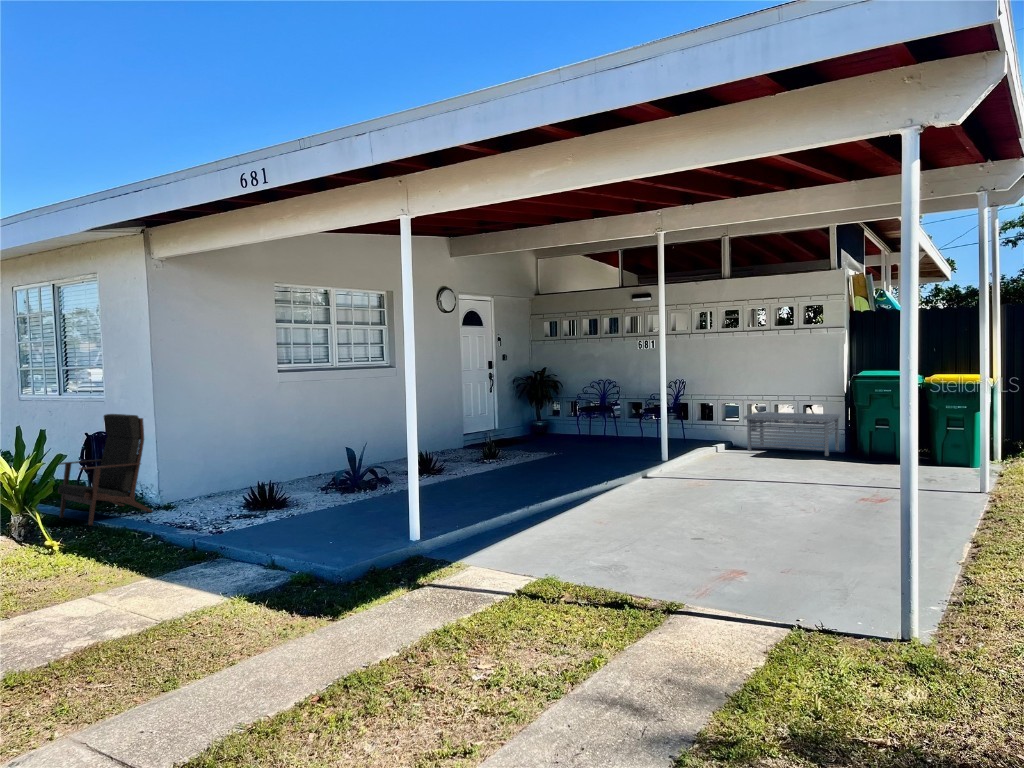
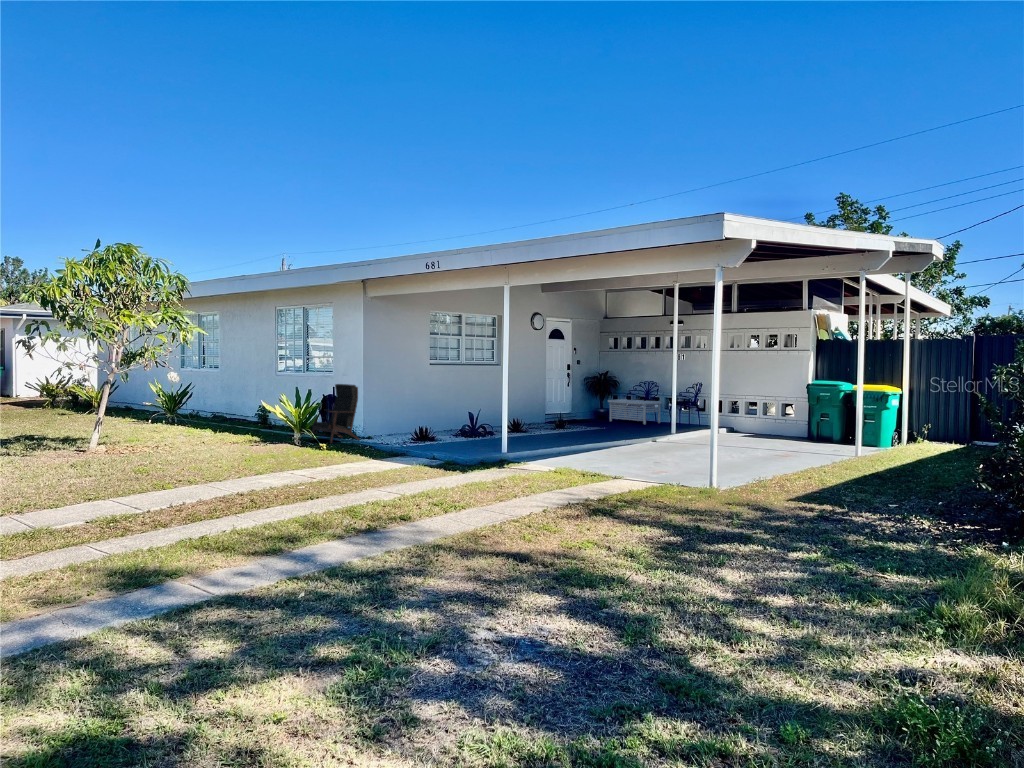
storage bench: present [744,412,840,456] -> present [608,399,662,424]

